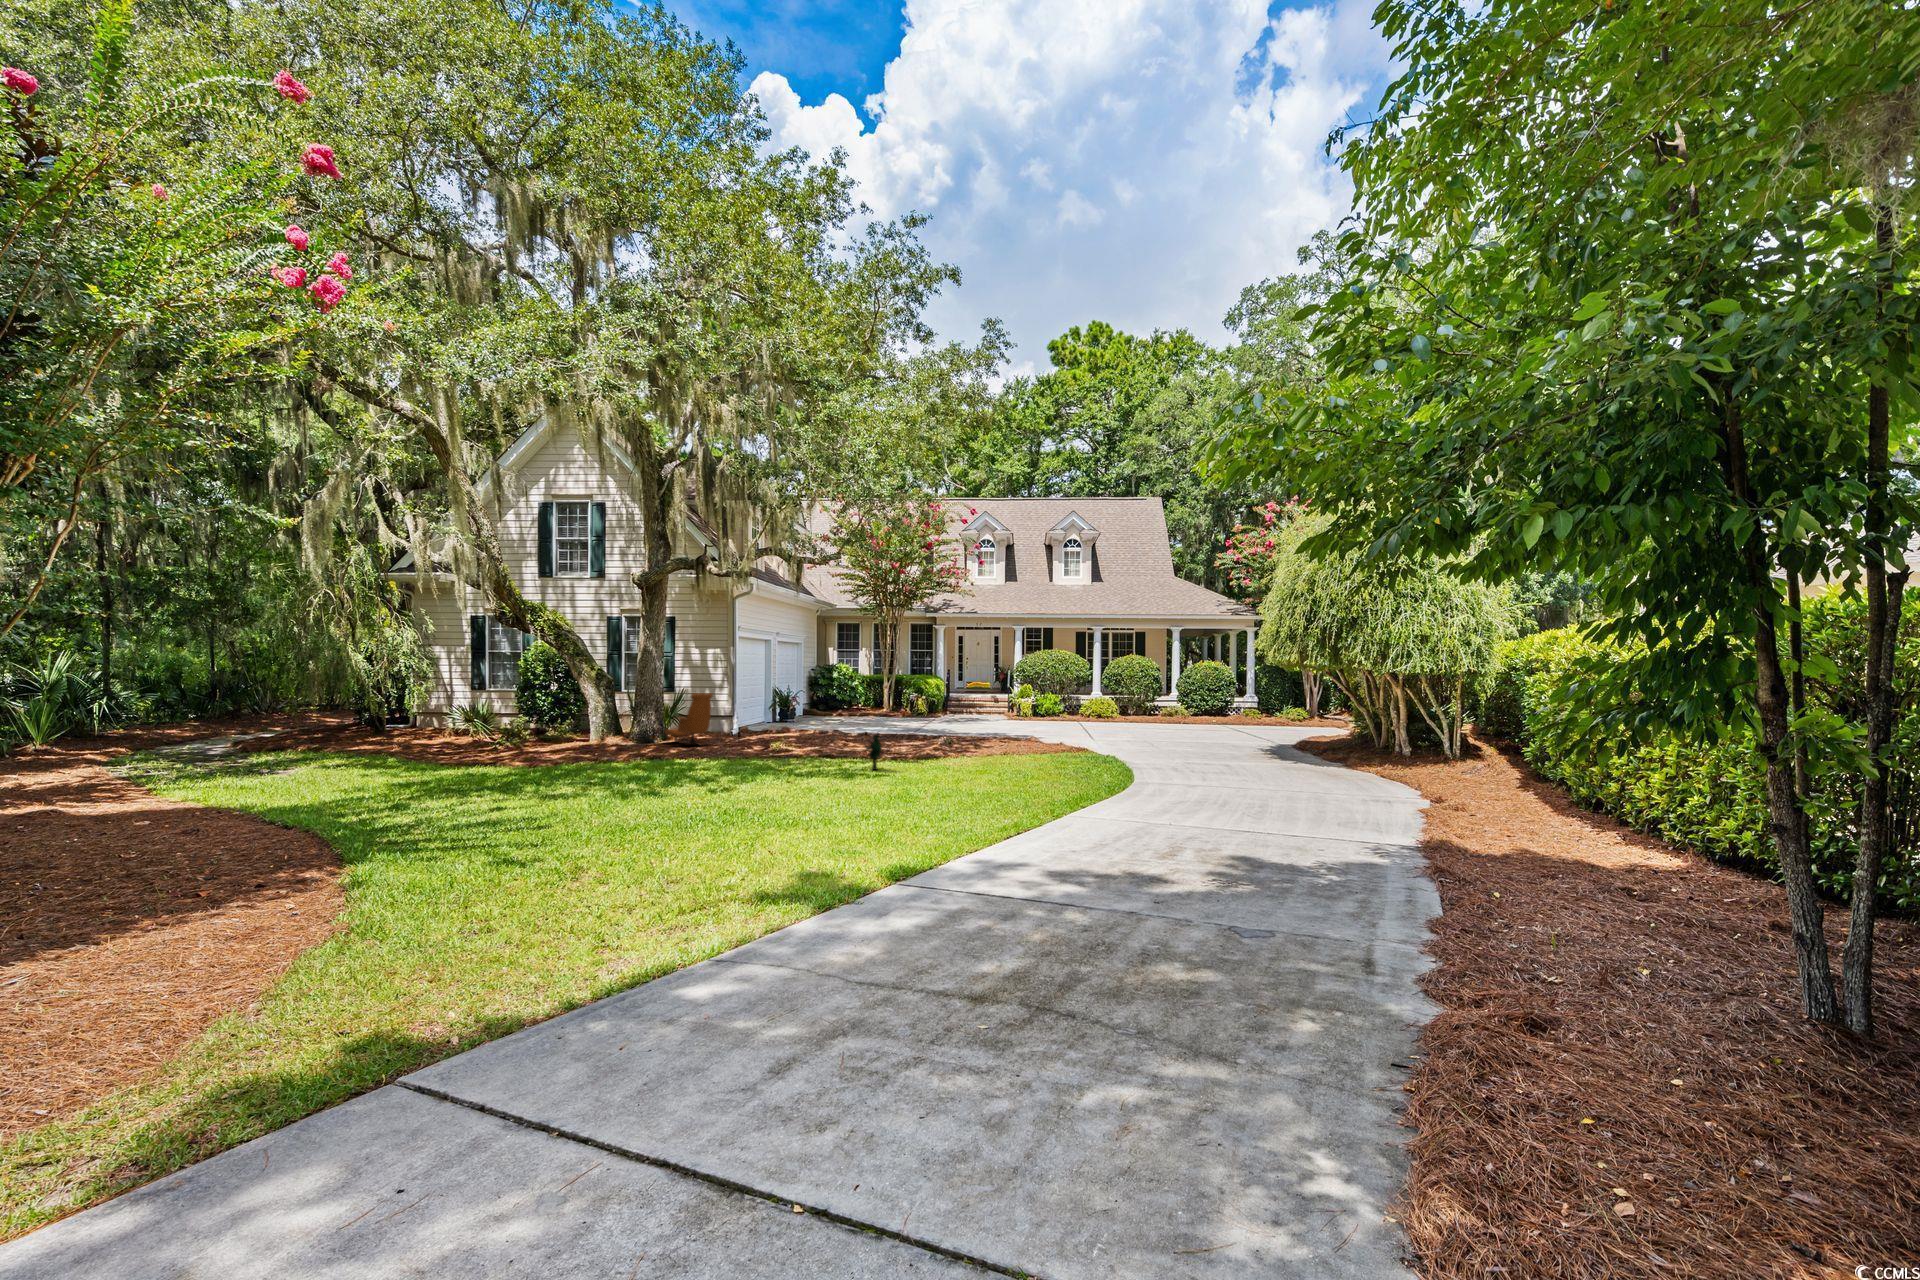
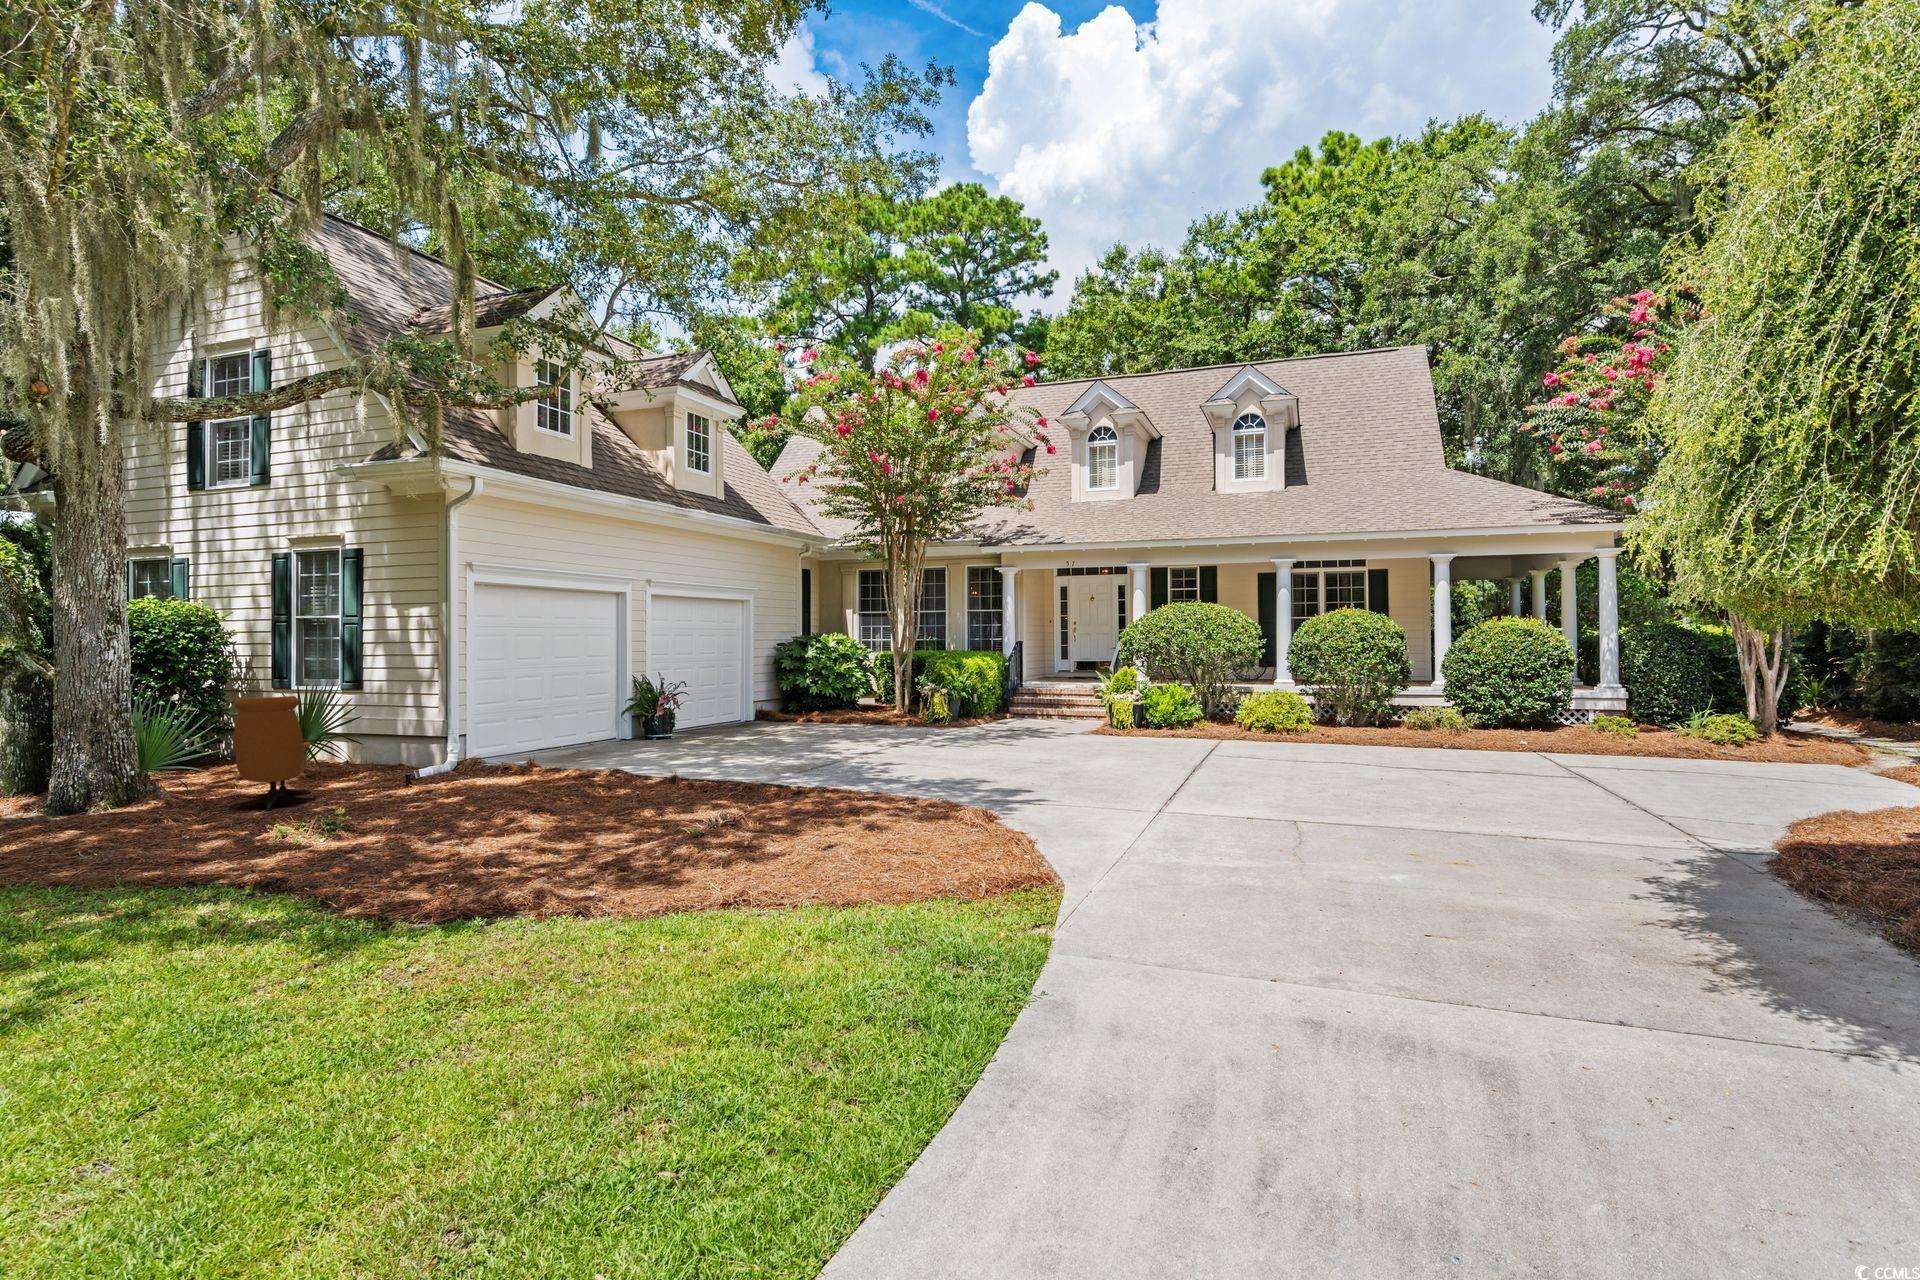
decorative plant: present [865,733,883,770] -> none [44,865,154,1005]

